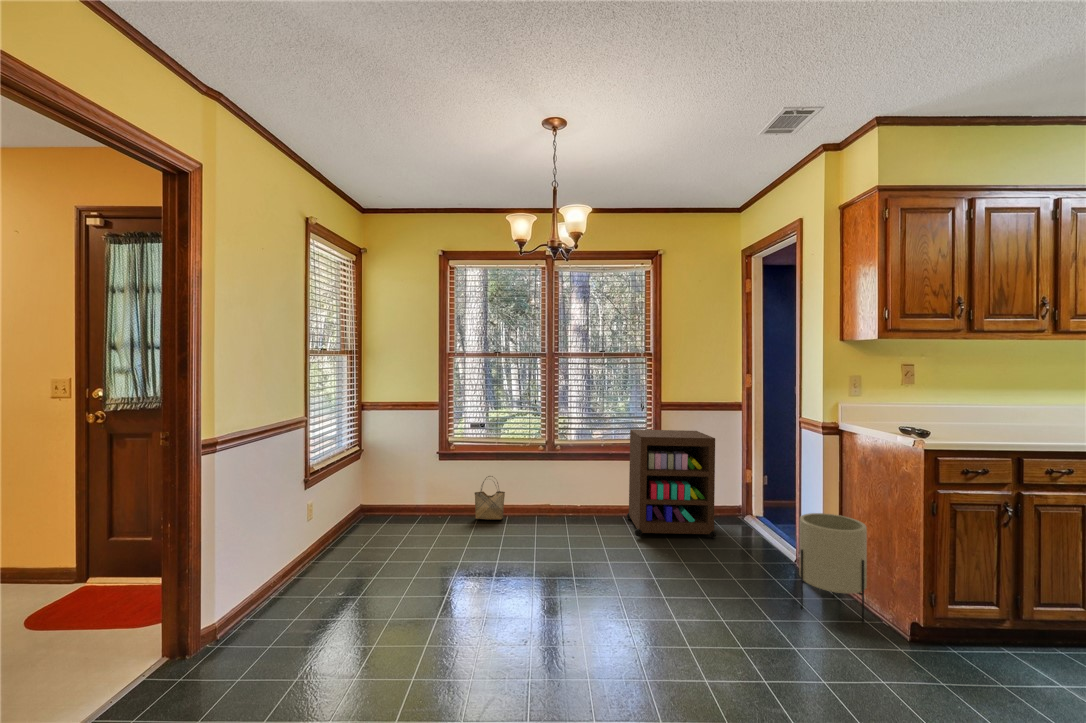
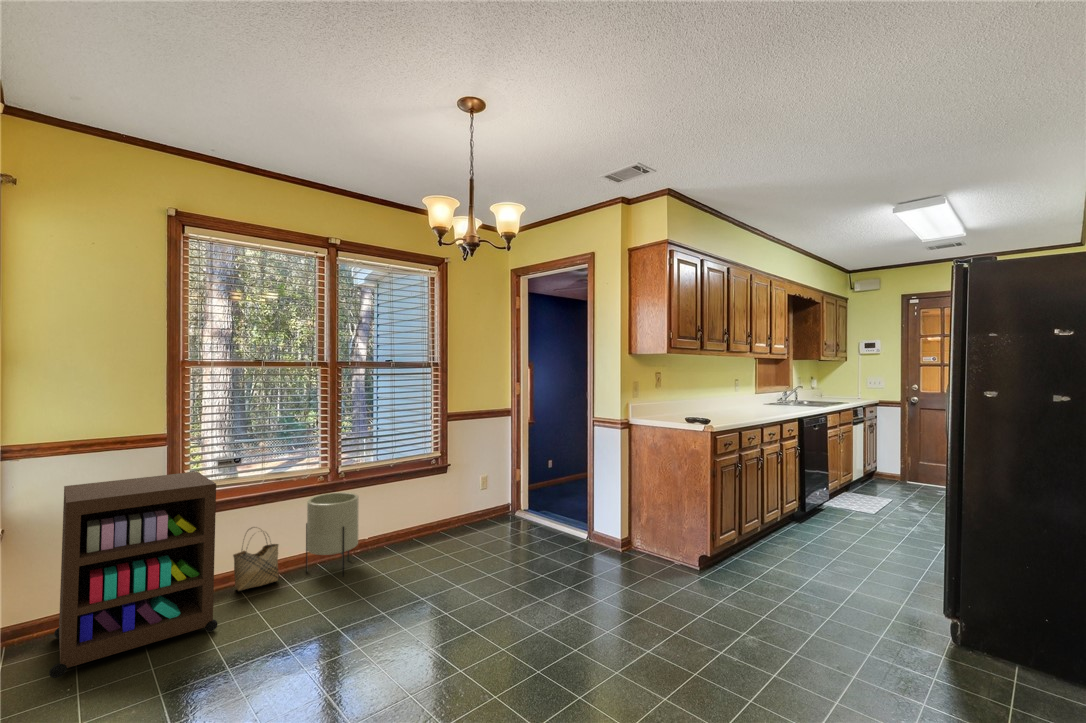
storage cabinet: present [627,429,717,538] -> present [49,472,217,678]
planter: present [800,513,867,623] -> present [306,492,359,577]

